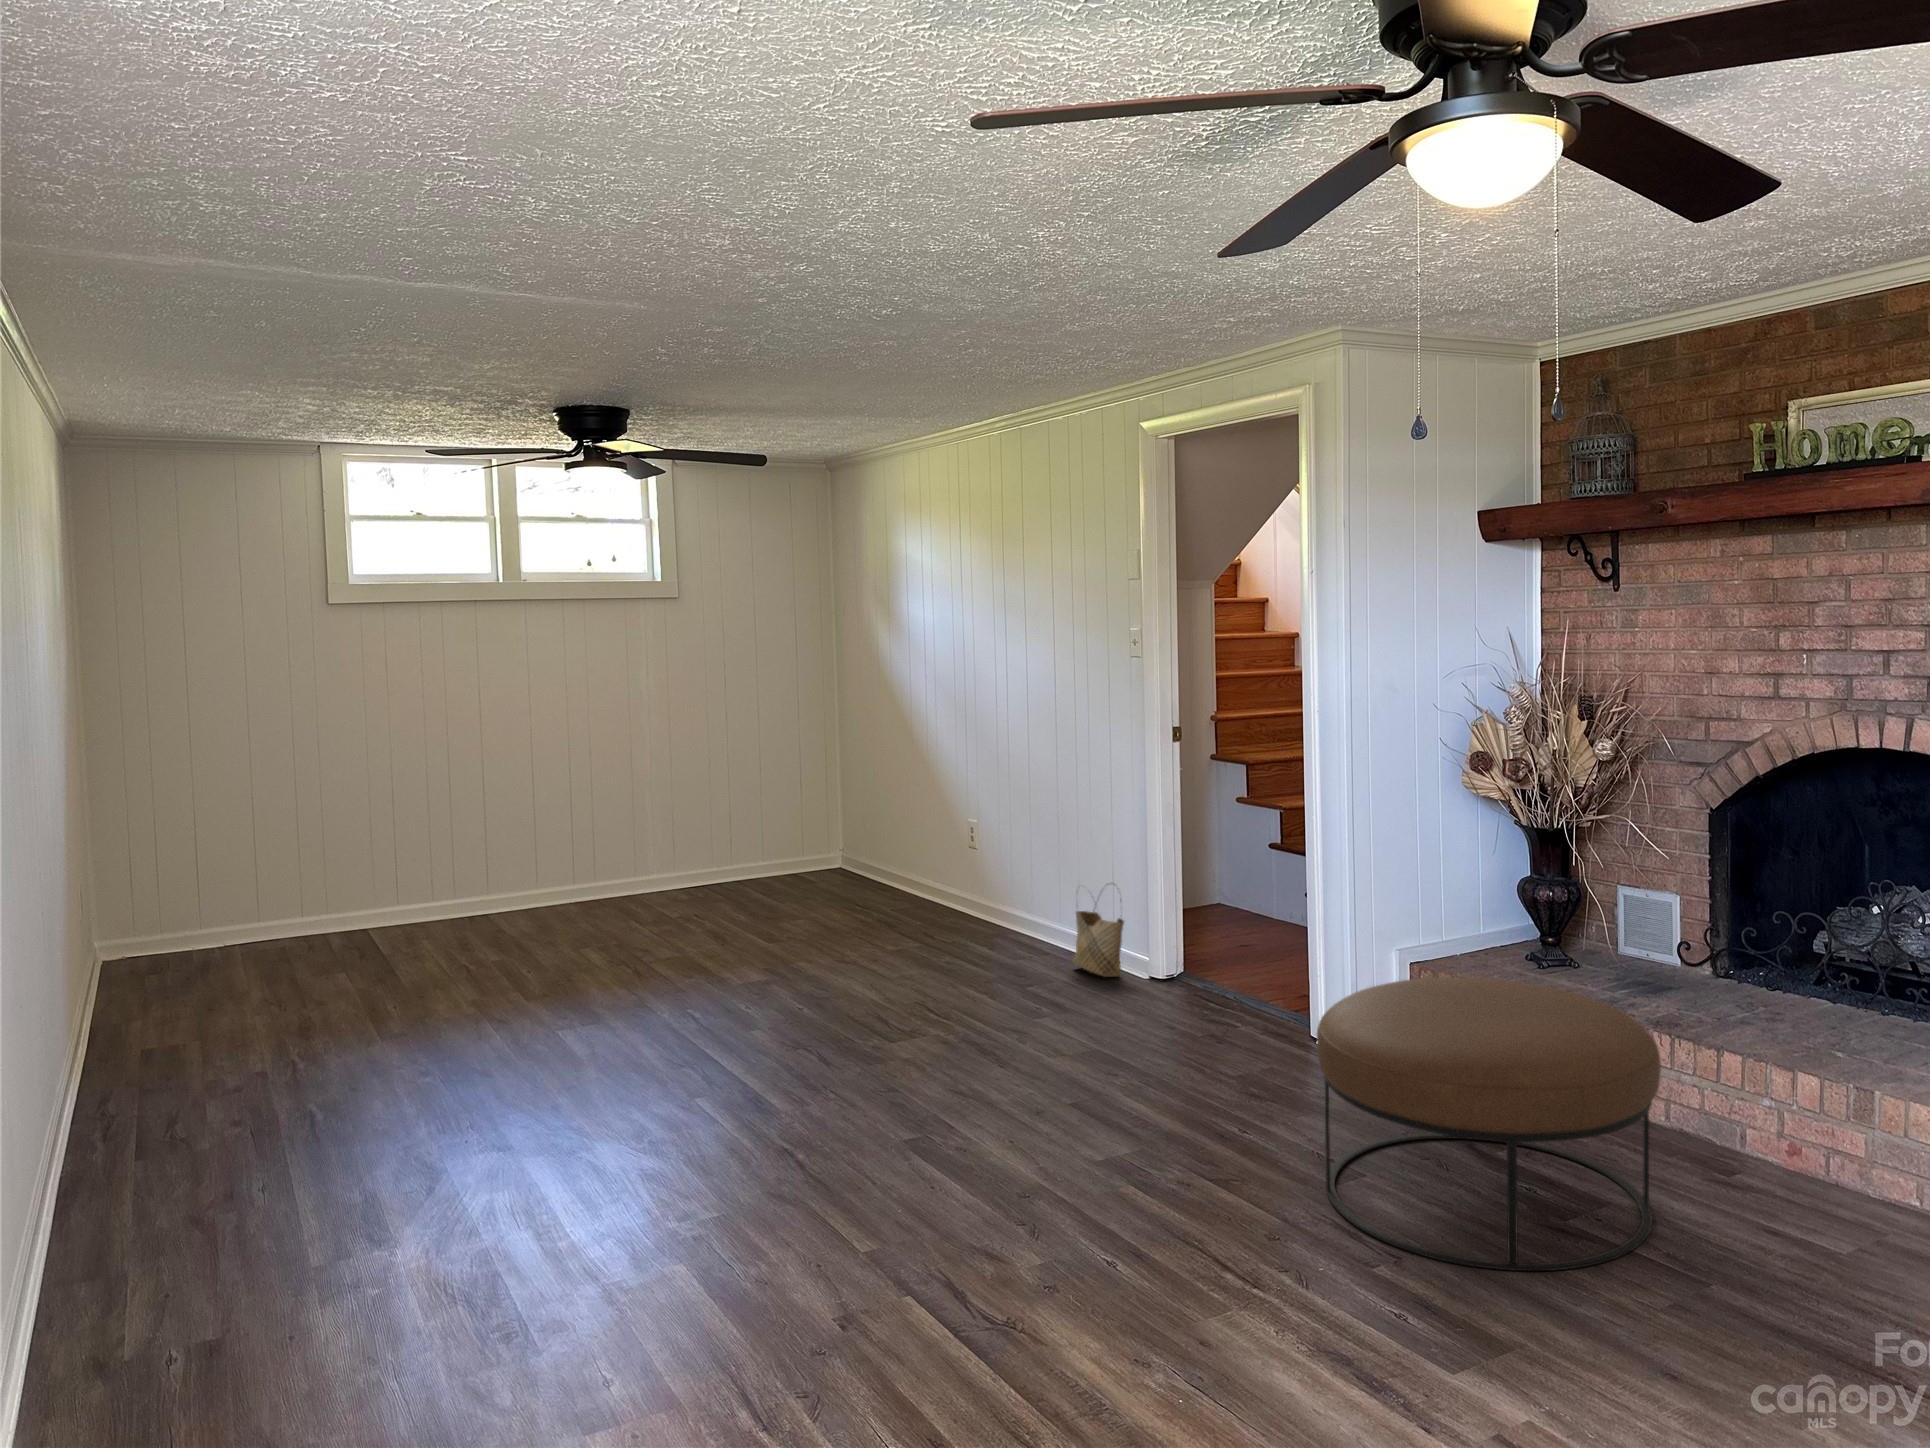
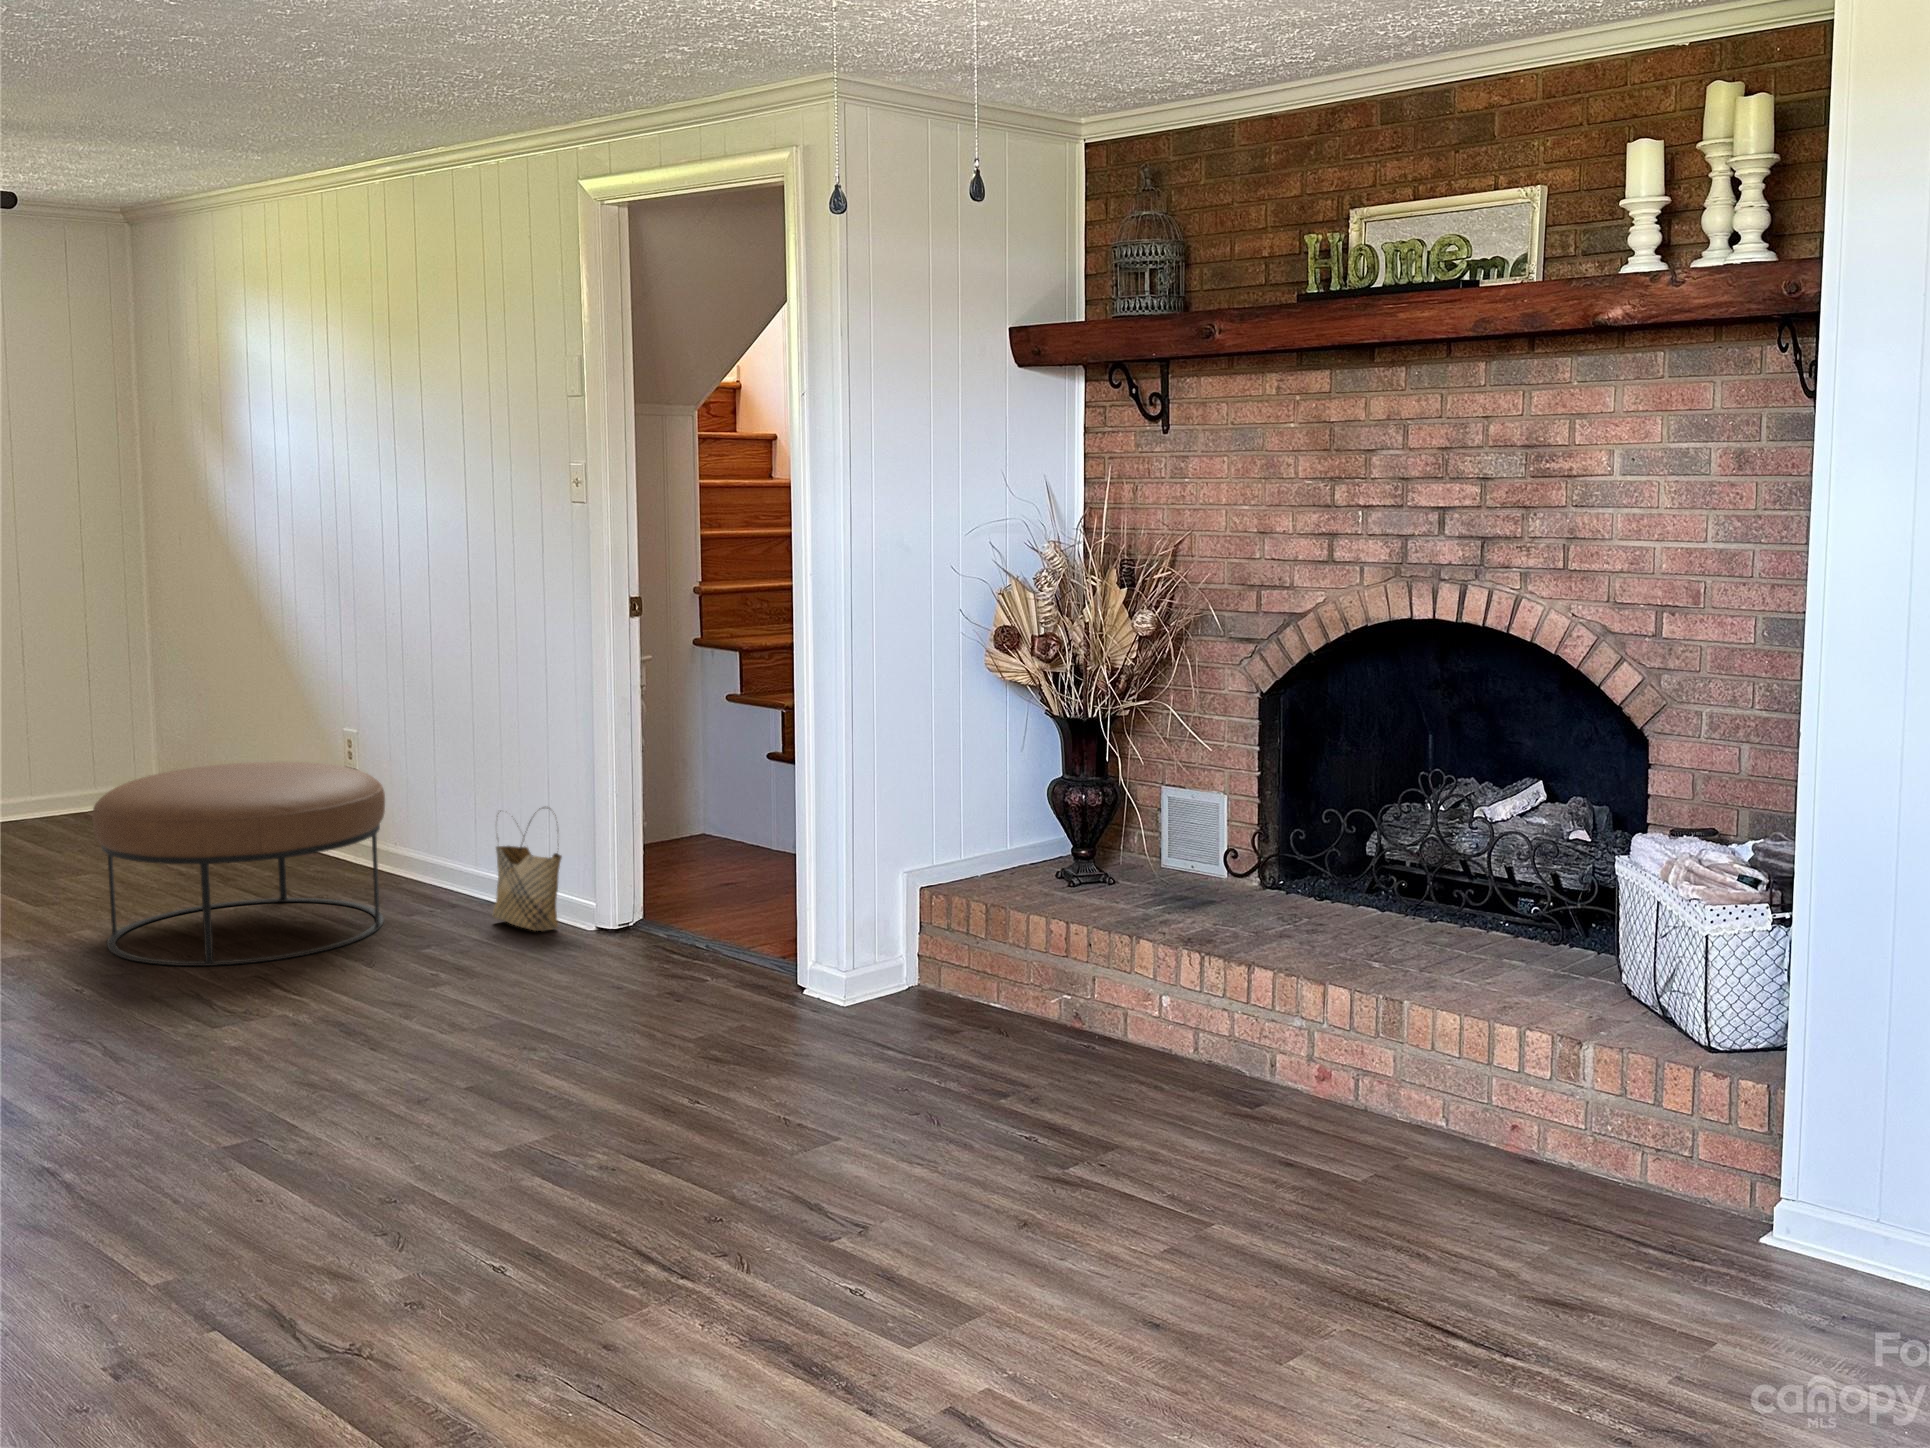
ottoman: present [1317,977,1661,1271] -> present [92,762,385,966]

